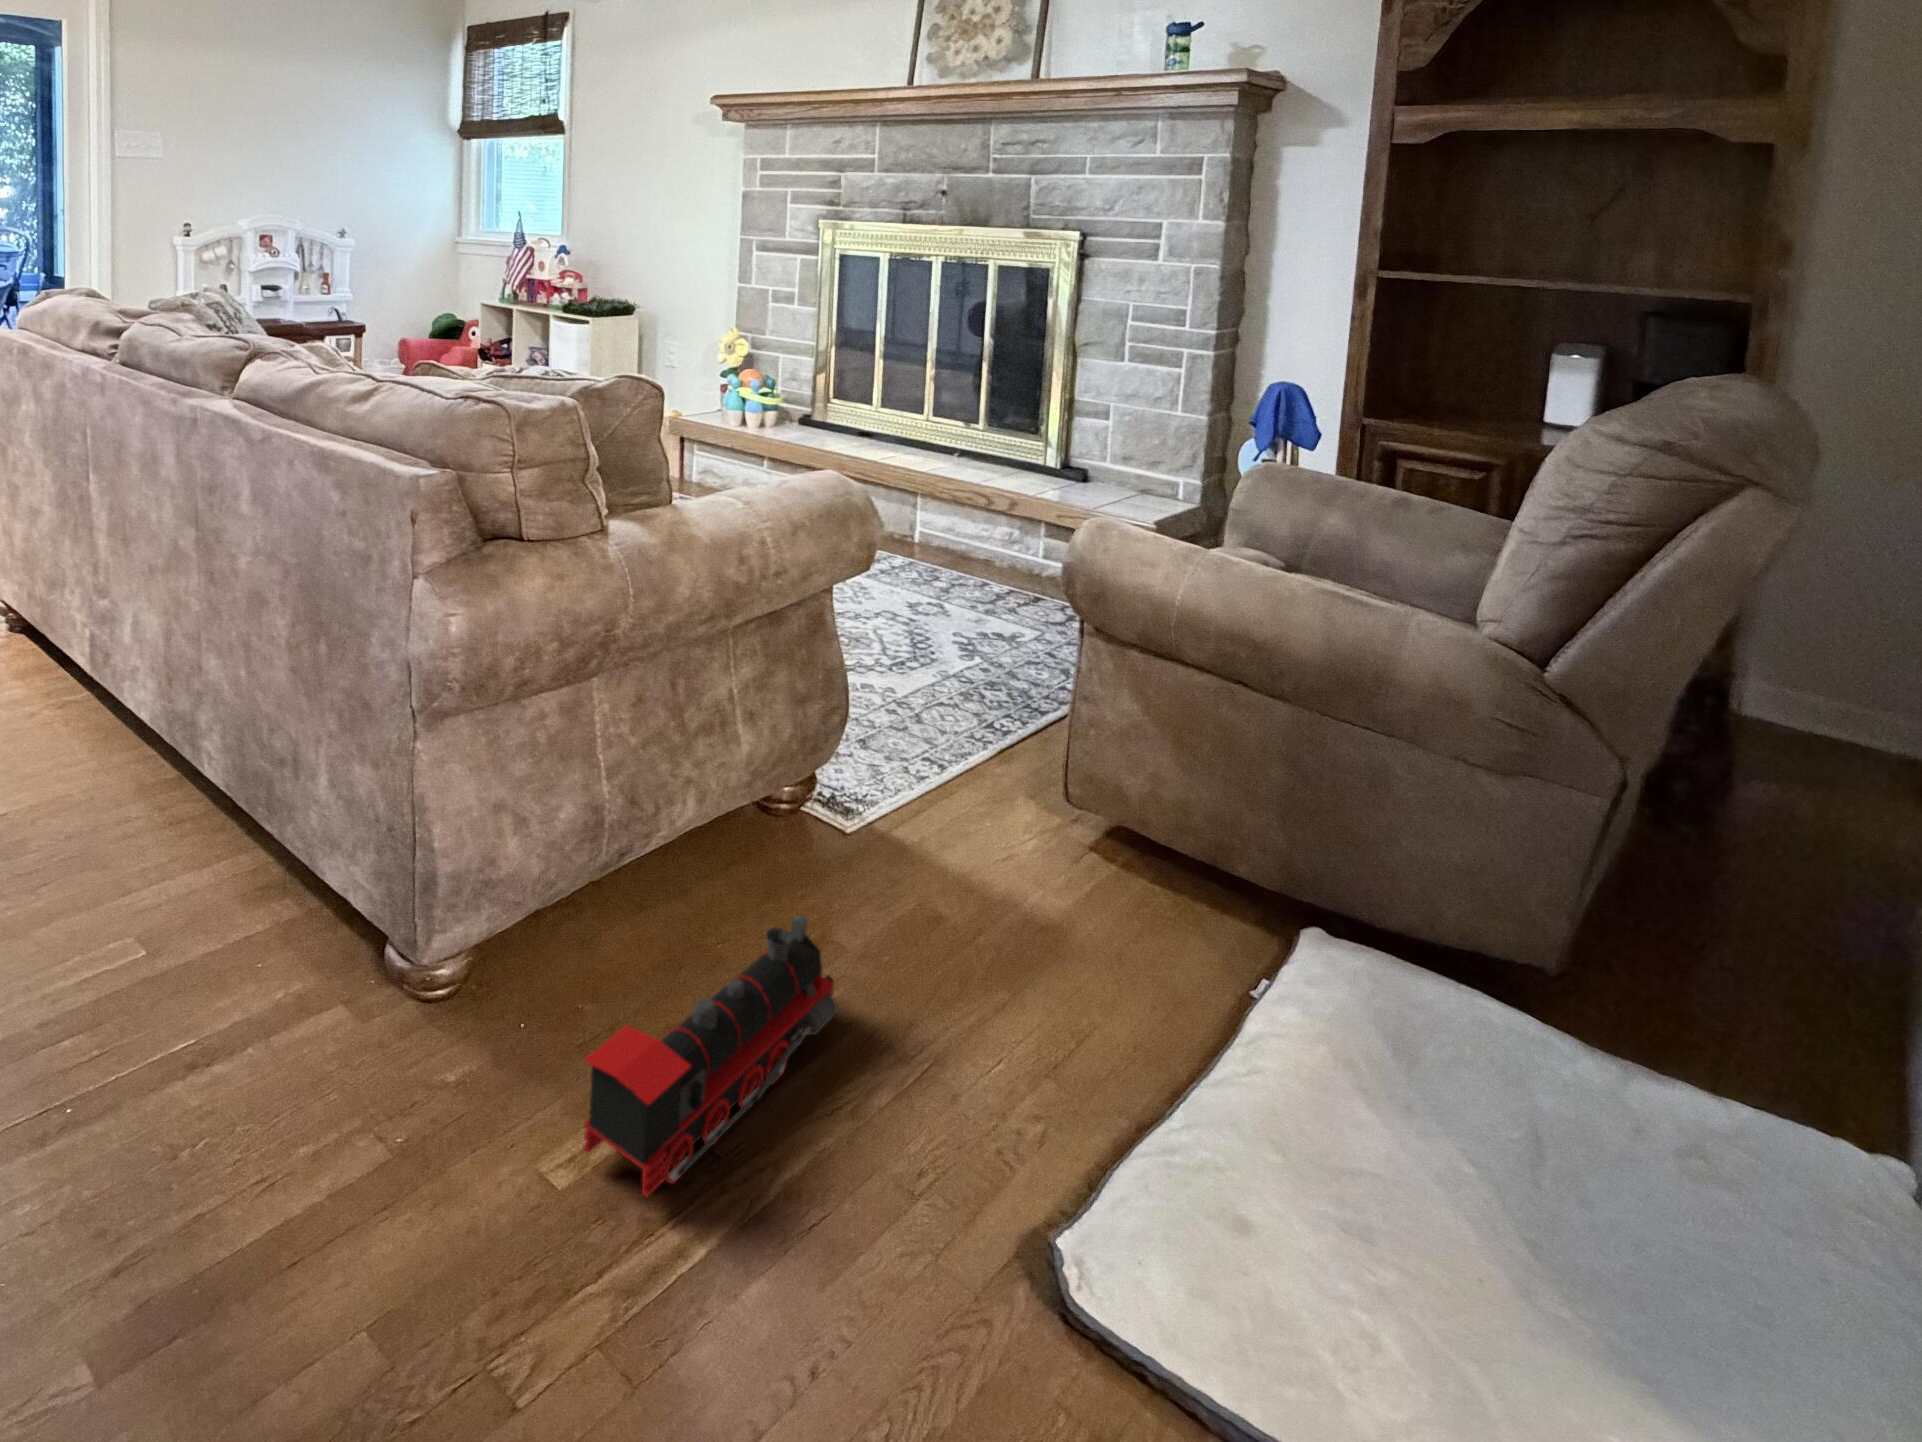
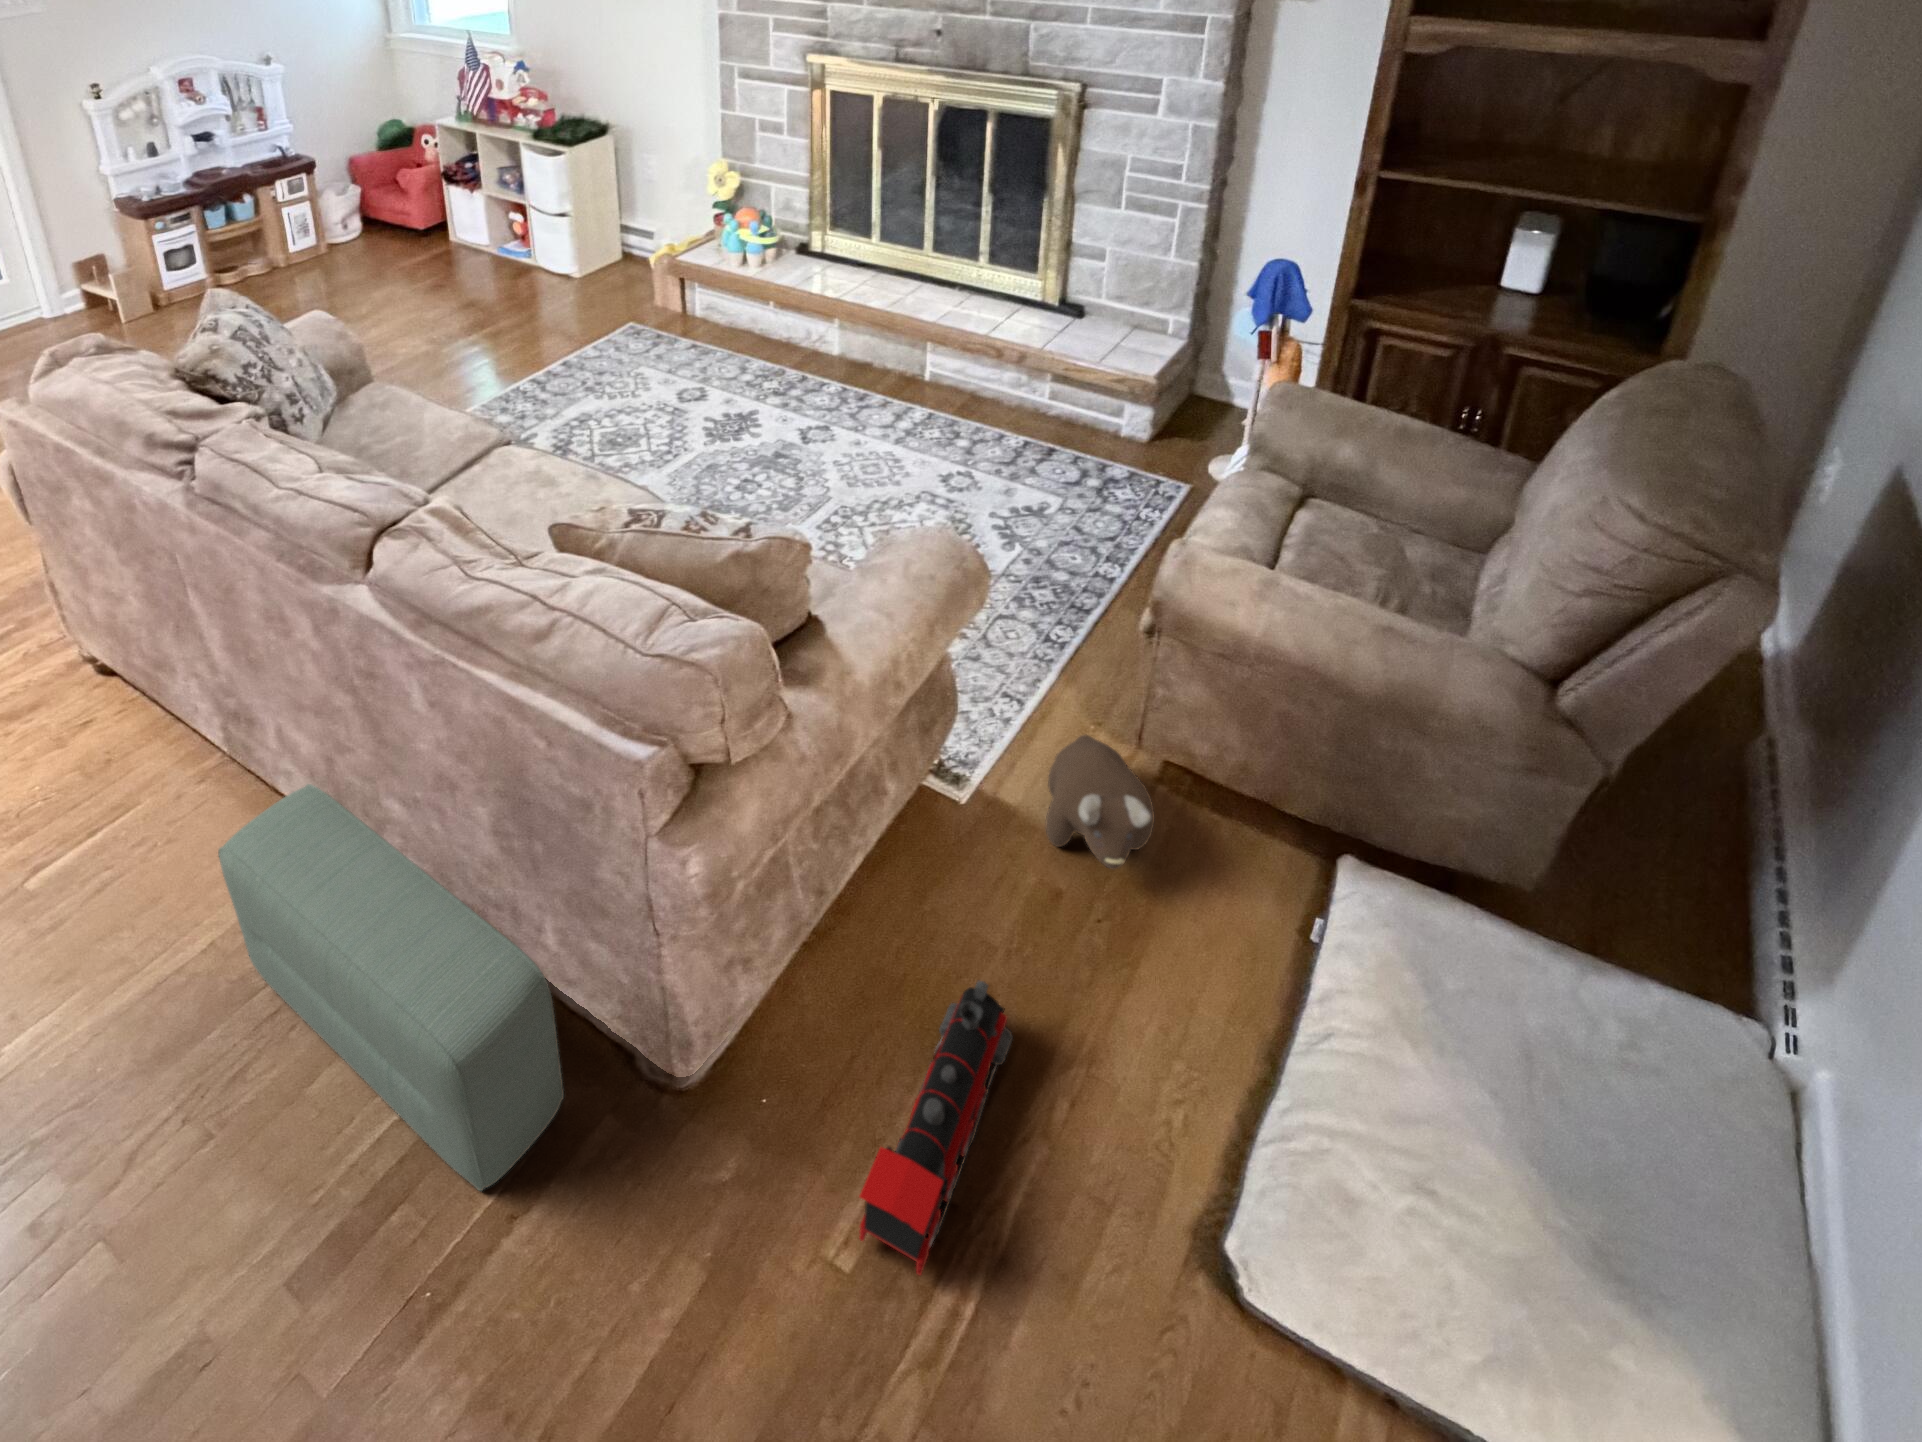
pouf: none [28,632,300,1037] -> present [218,784,564,1191]
plush toy: none [934,759,1065,897] -> present [1046,735,1155,869]

